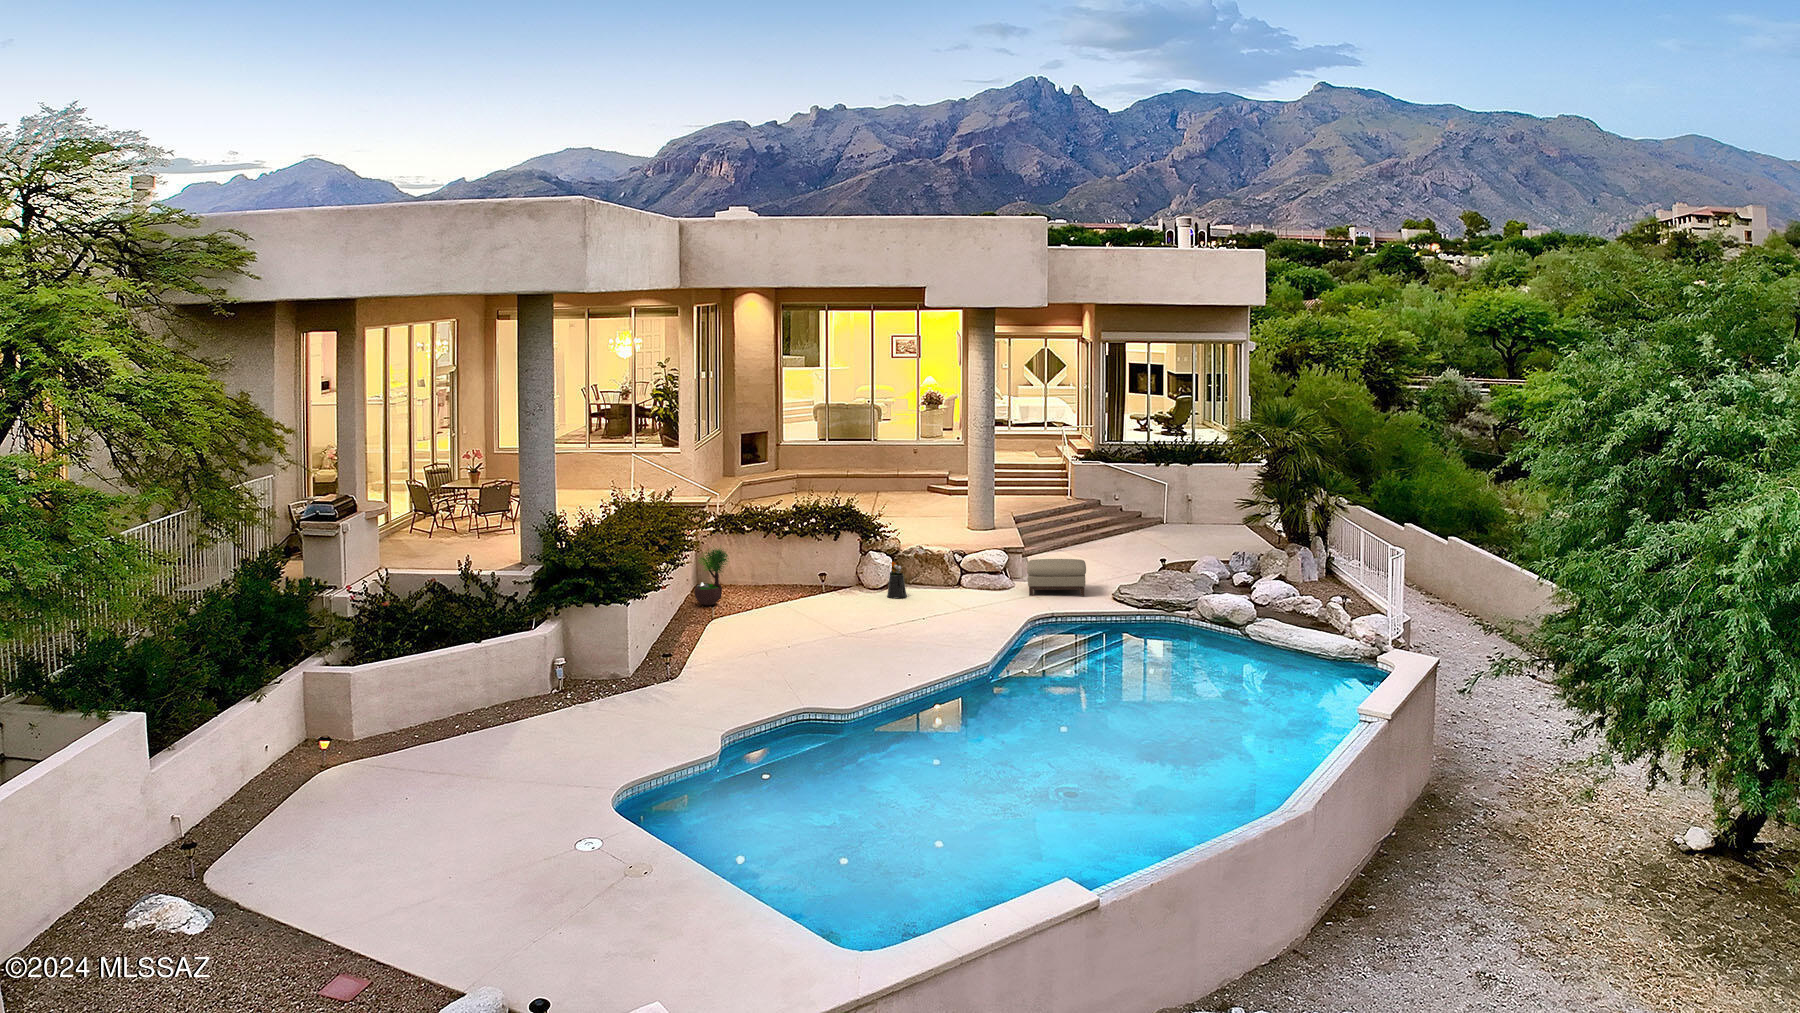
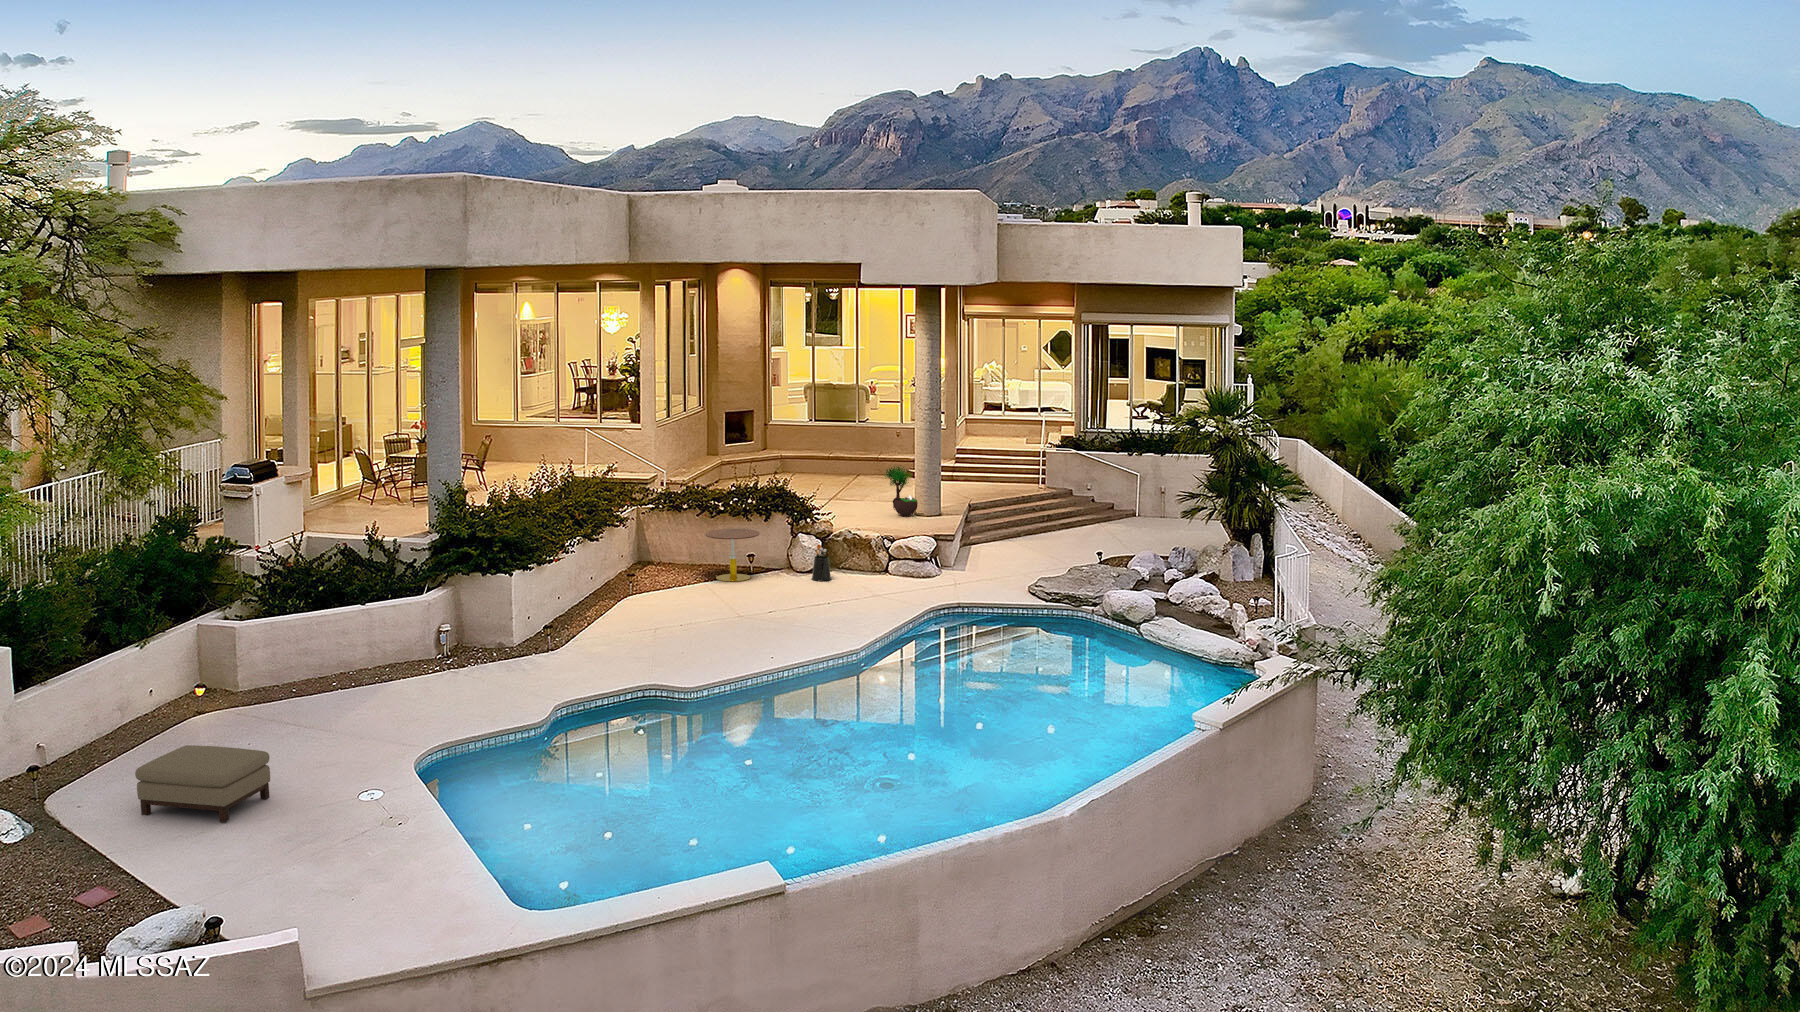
potted tree: present [694,548,728,605] -> present [885,465,918,516]
side table: none [780,549,834,603] -> present [706,529,760,581]
ottoman: present [1027,559,1086,596] -> present [135,745,270,822]

